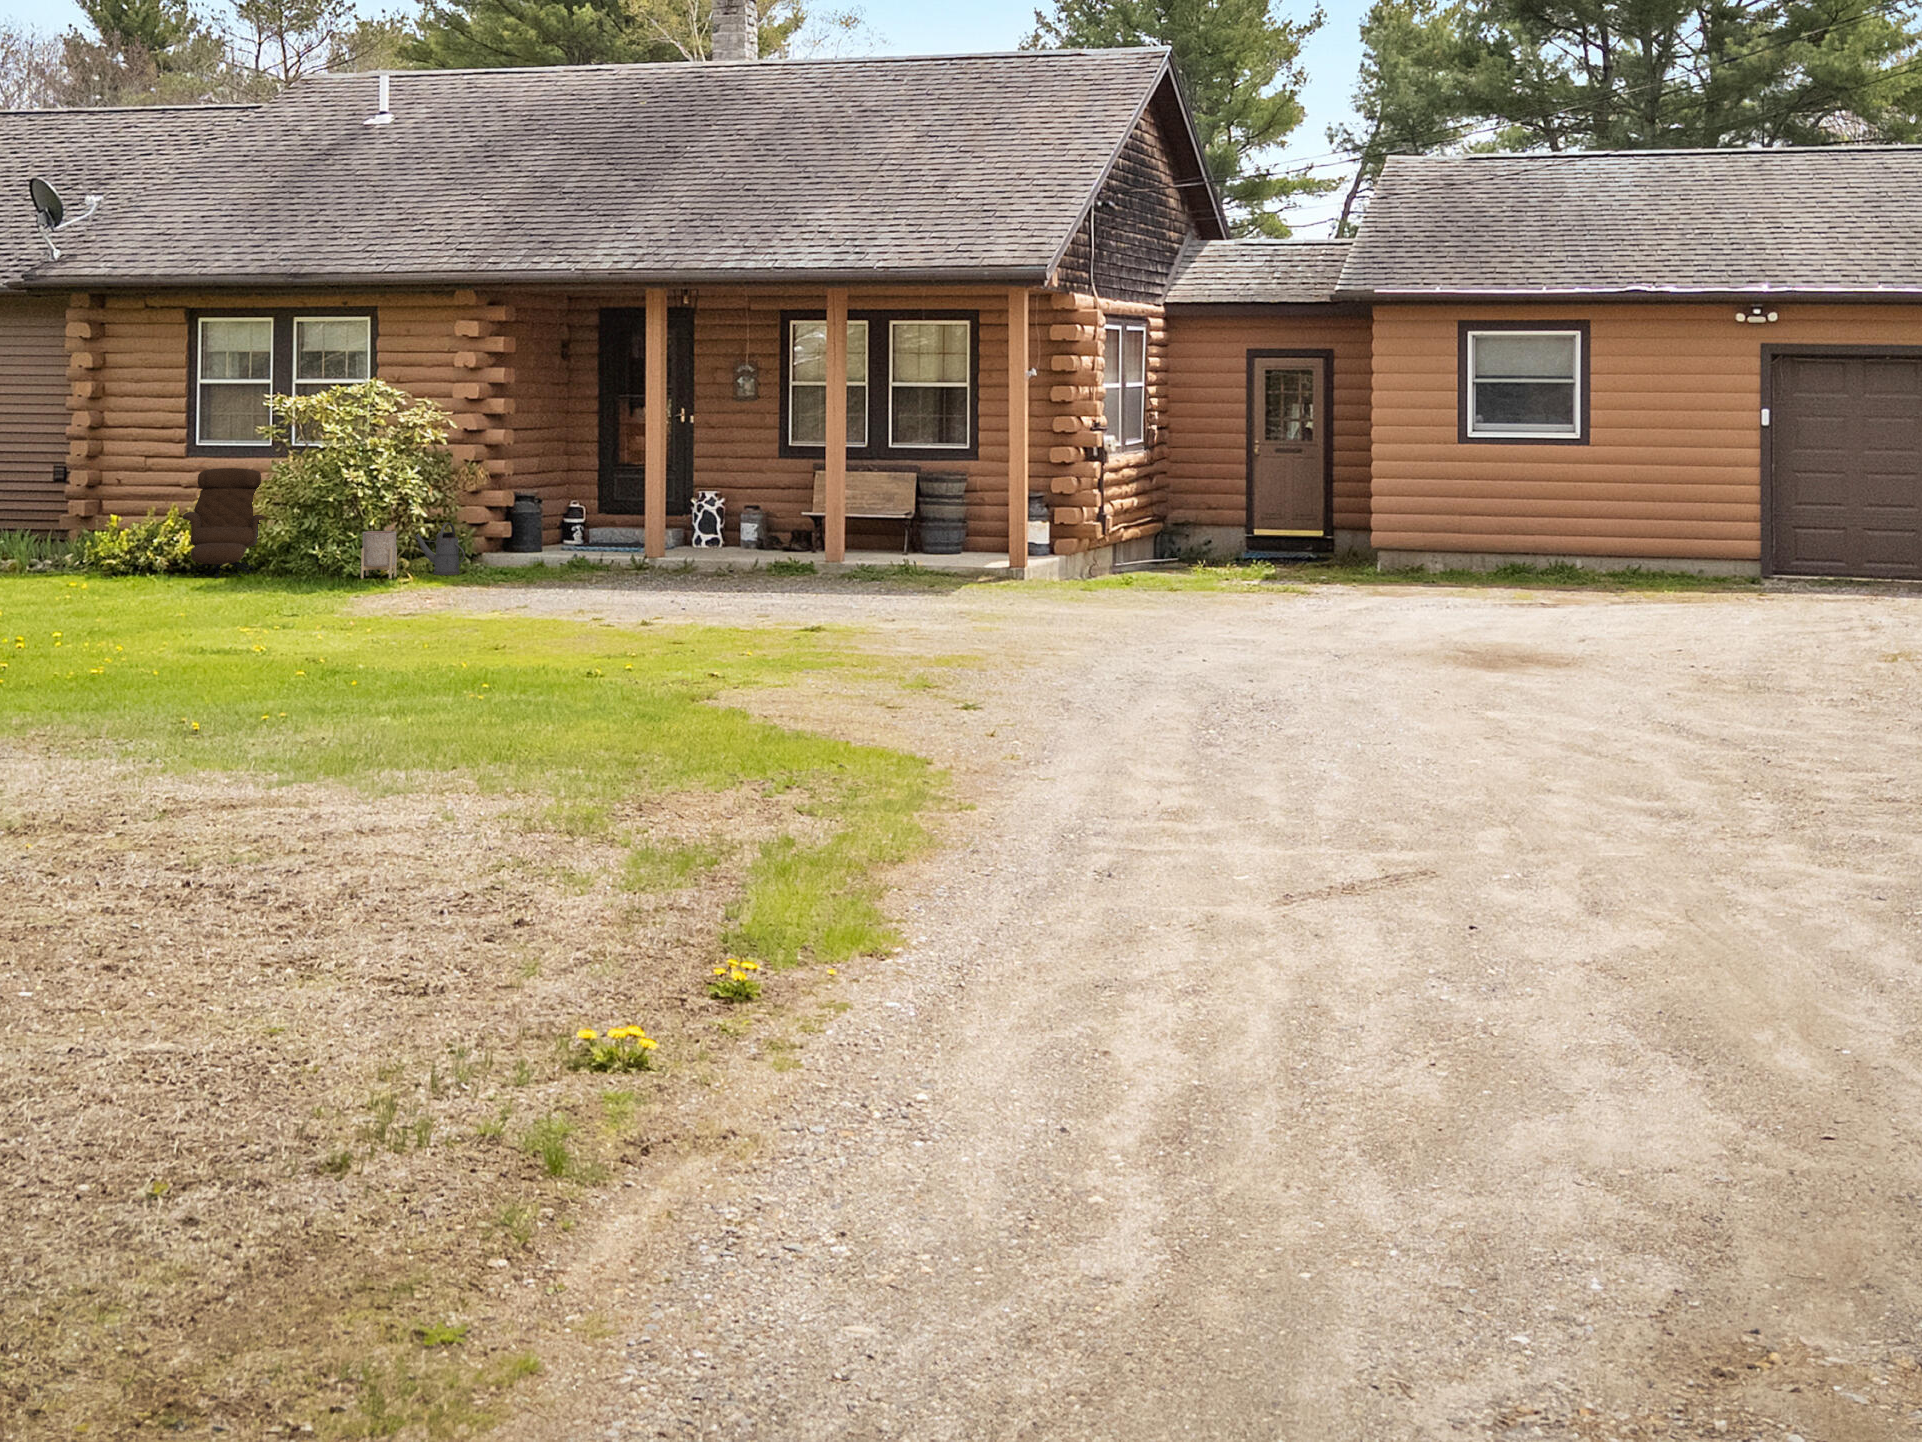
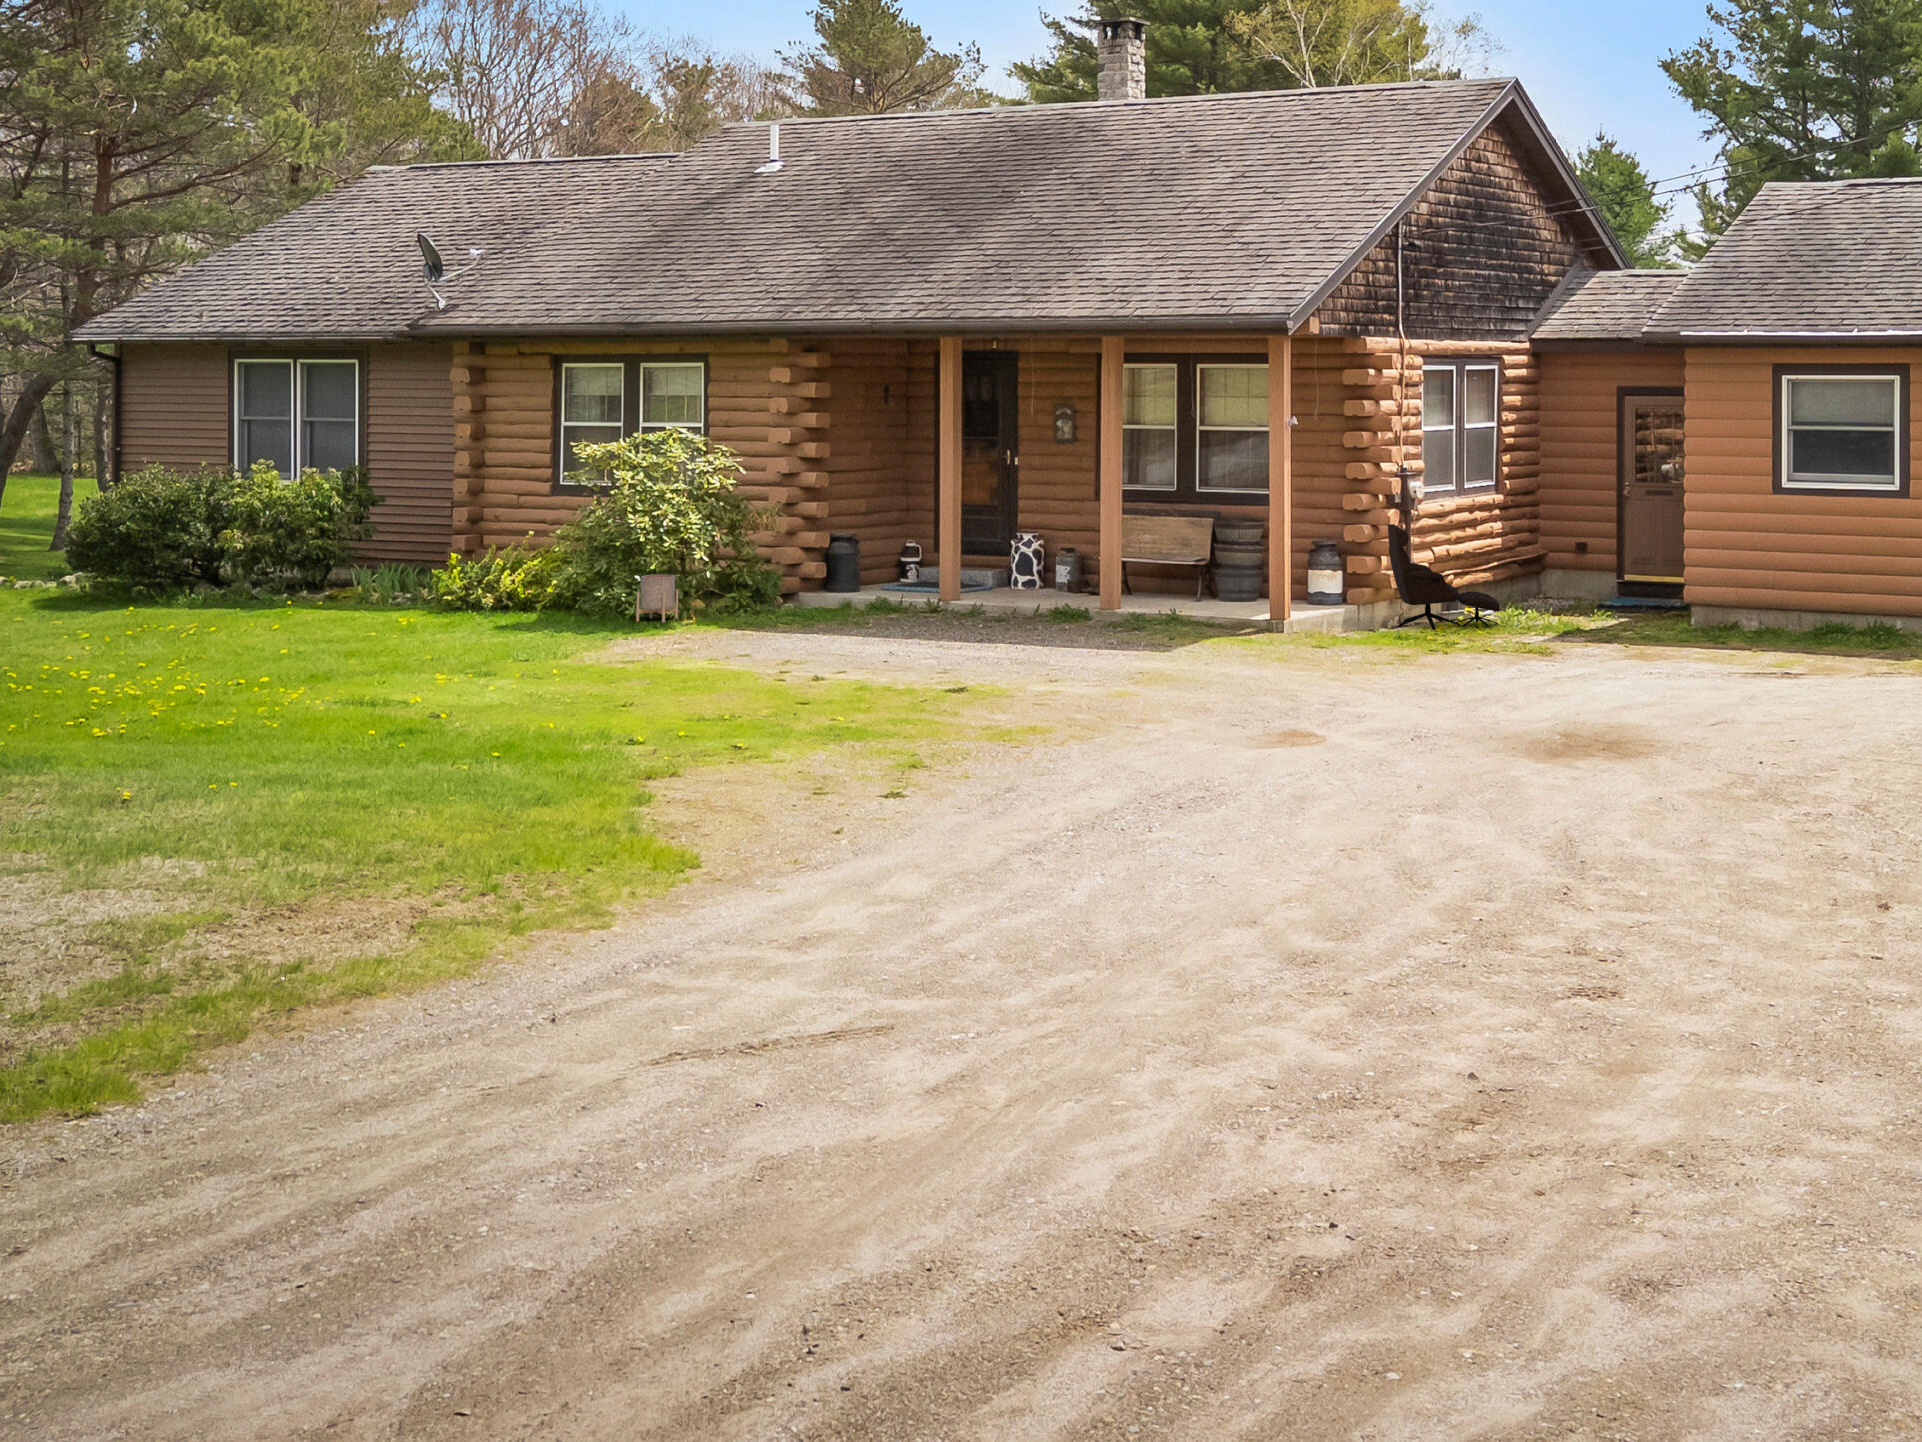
lounge chair: present [182,468,264,579] -> present [1388,524,1500,629]
watering can: present [416,523,465,575] -> none [706,566,746,618]

